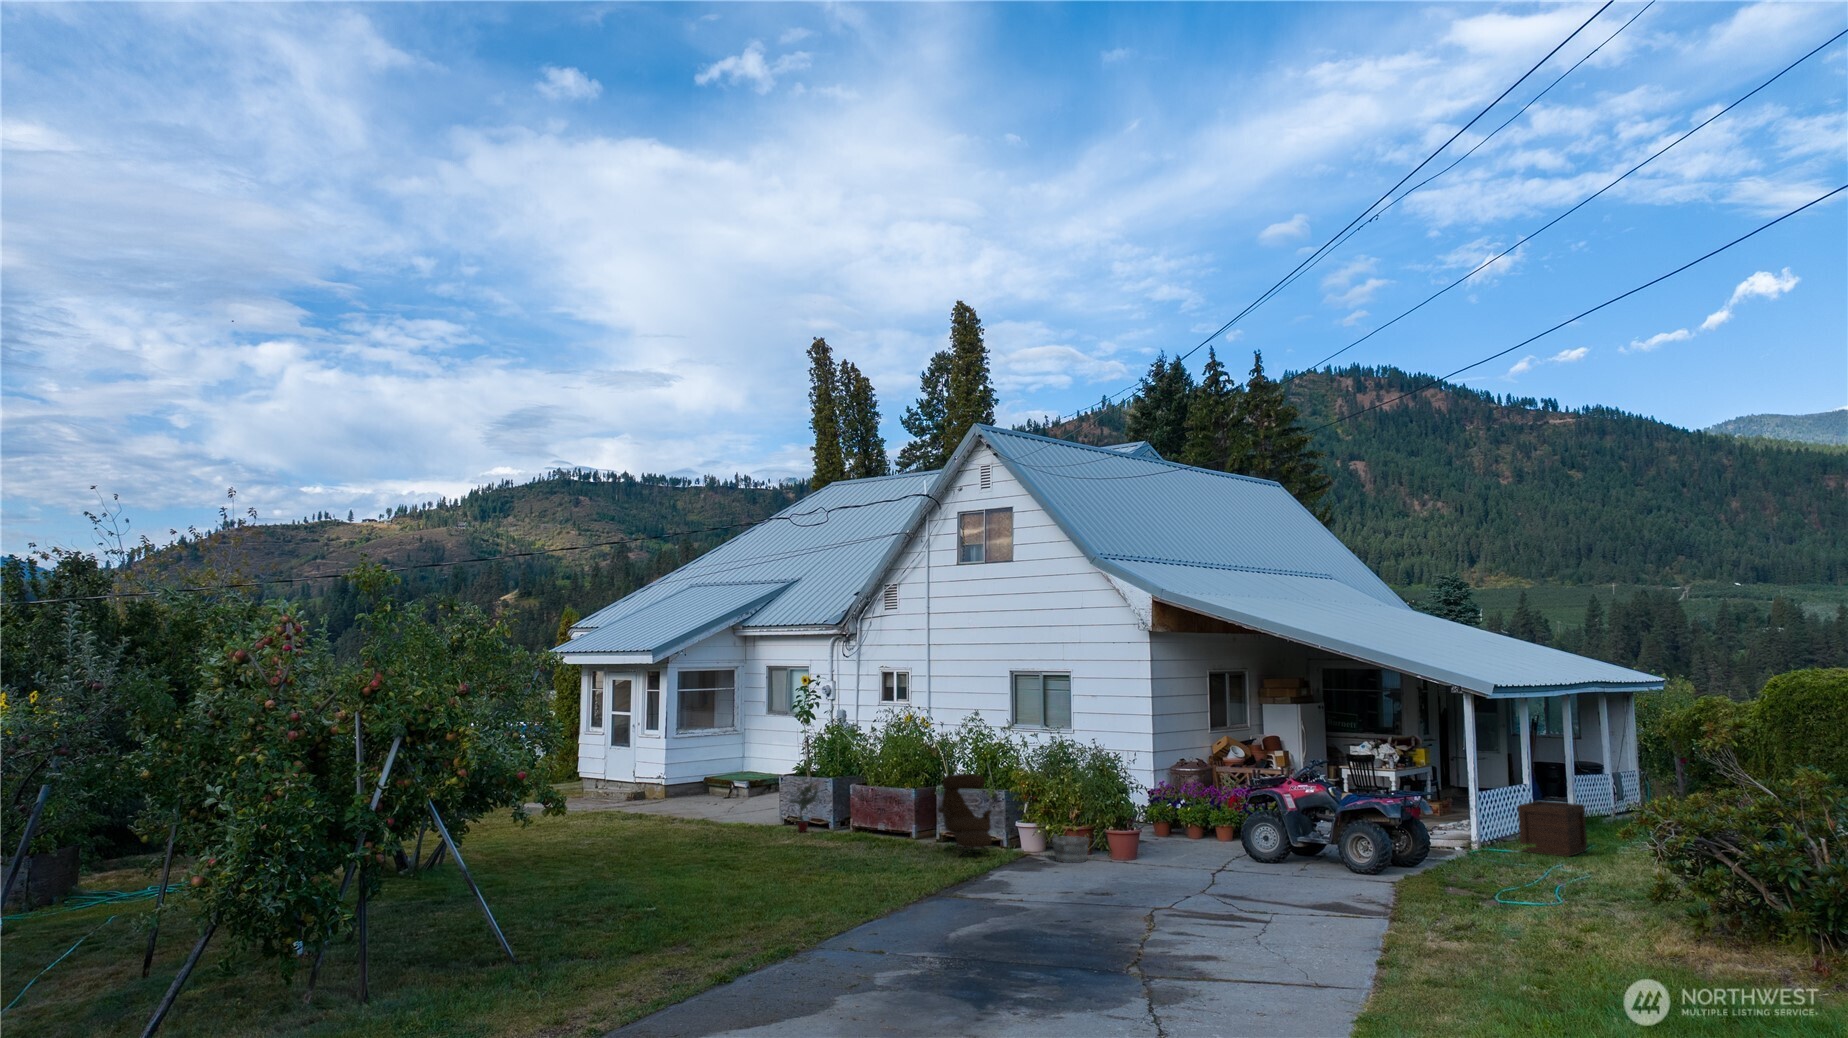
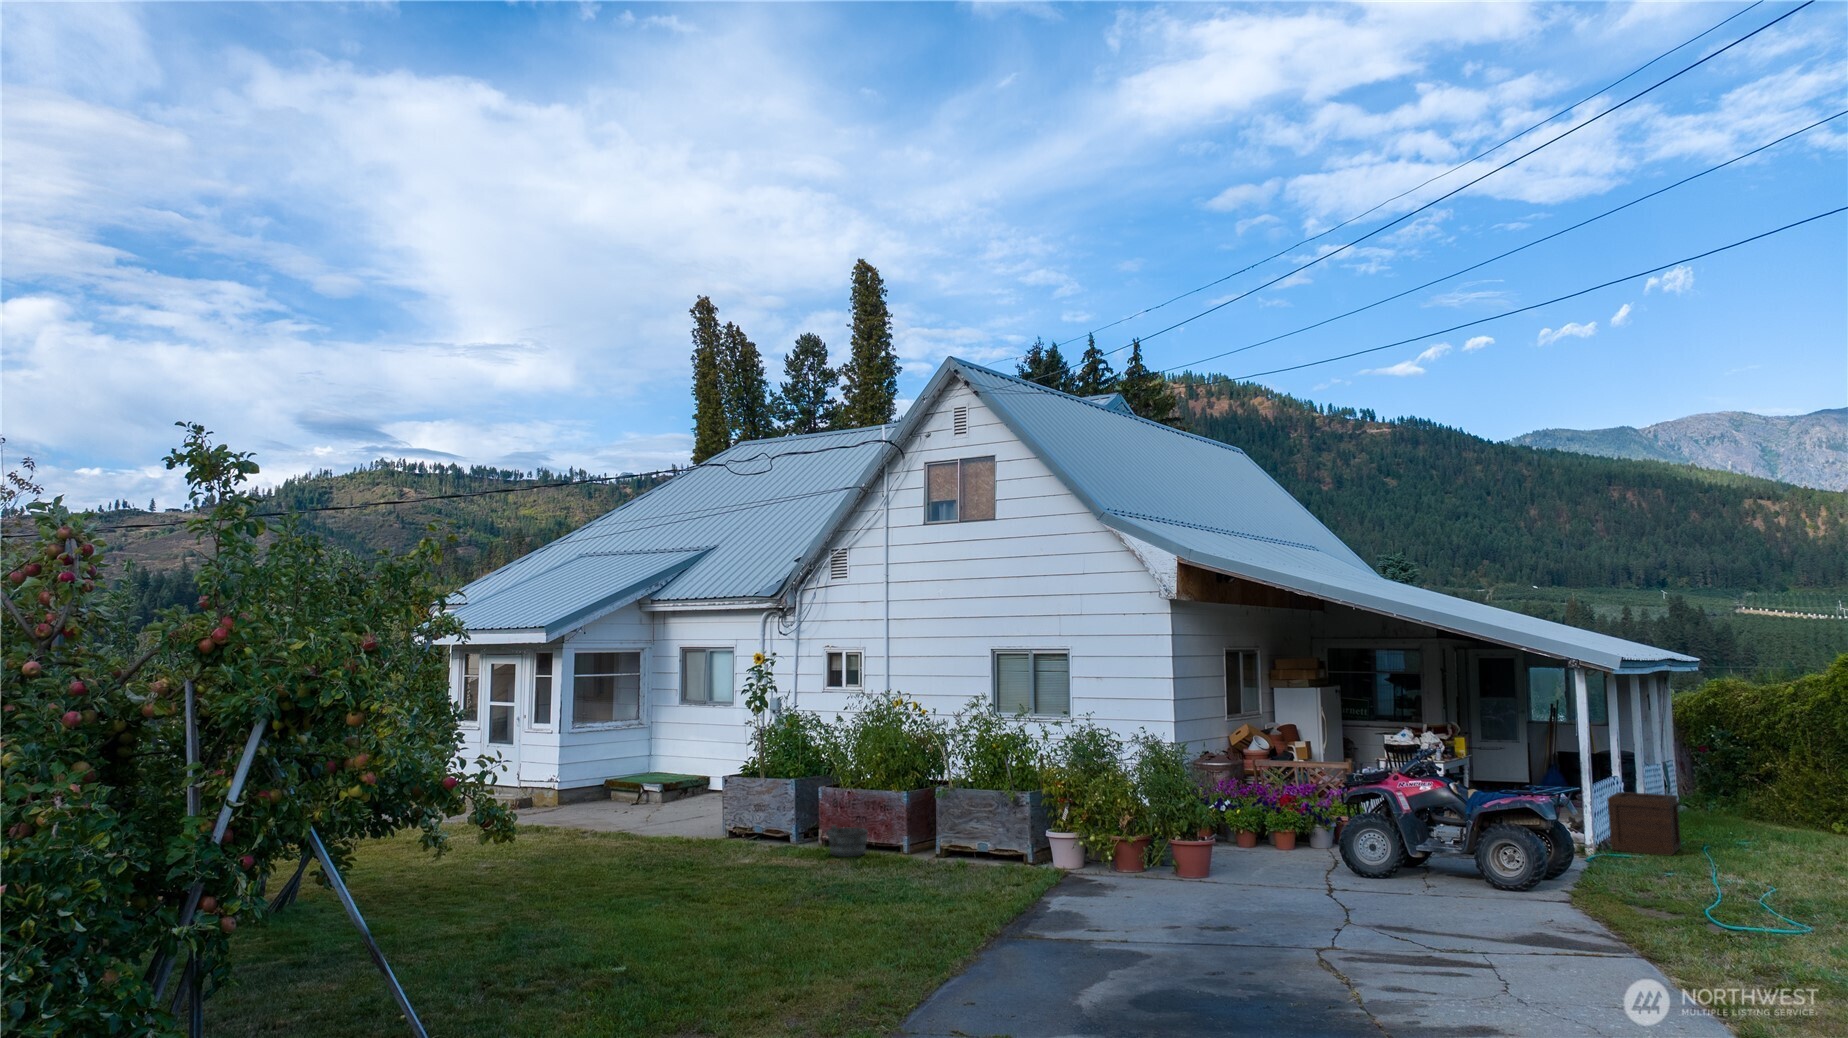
lounge chair: present [937,774,992,858] -> none [941,771,1018,877]
potted tree: present [790,780,820,832] -> none [736,778,780,846]
bucket: present [1052,835,1089,863] -> present [826,825,868,857]

